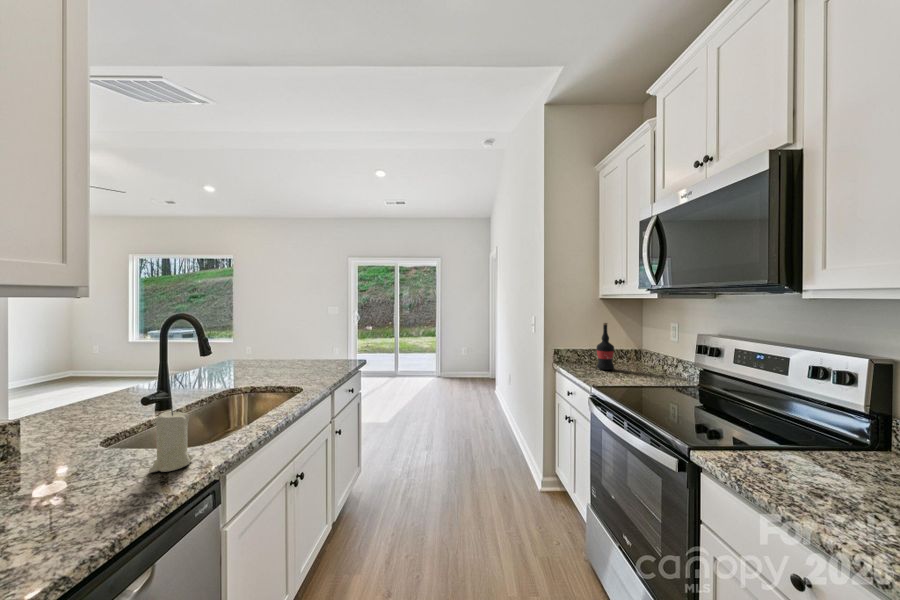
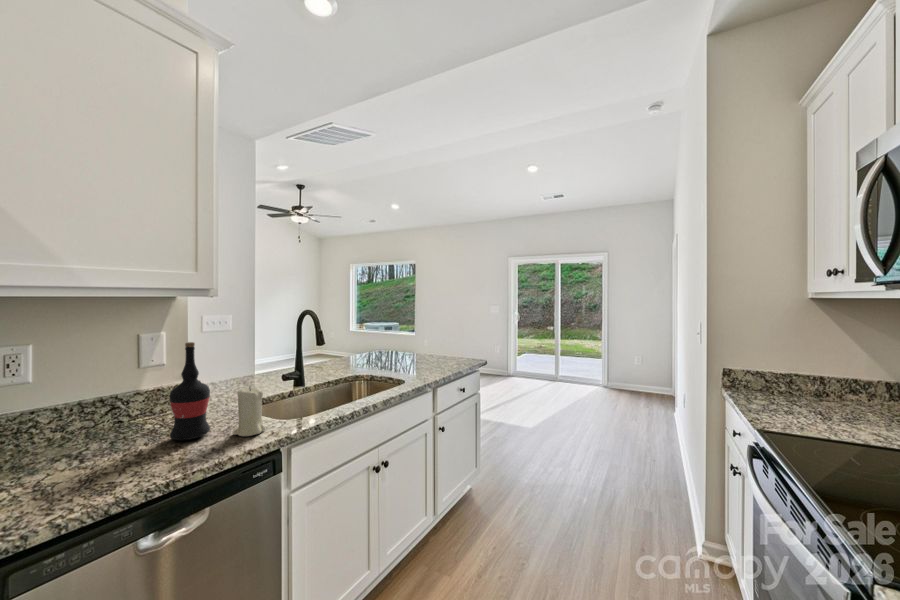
wine bottle: present [597,323,614,370] -> present [170,342,210,440]

